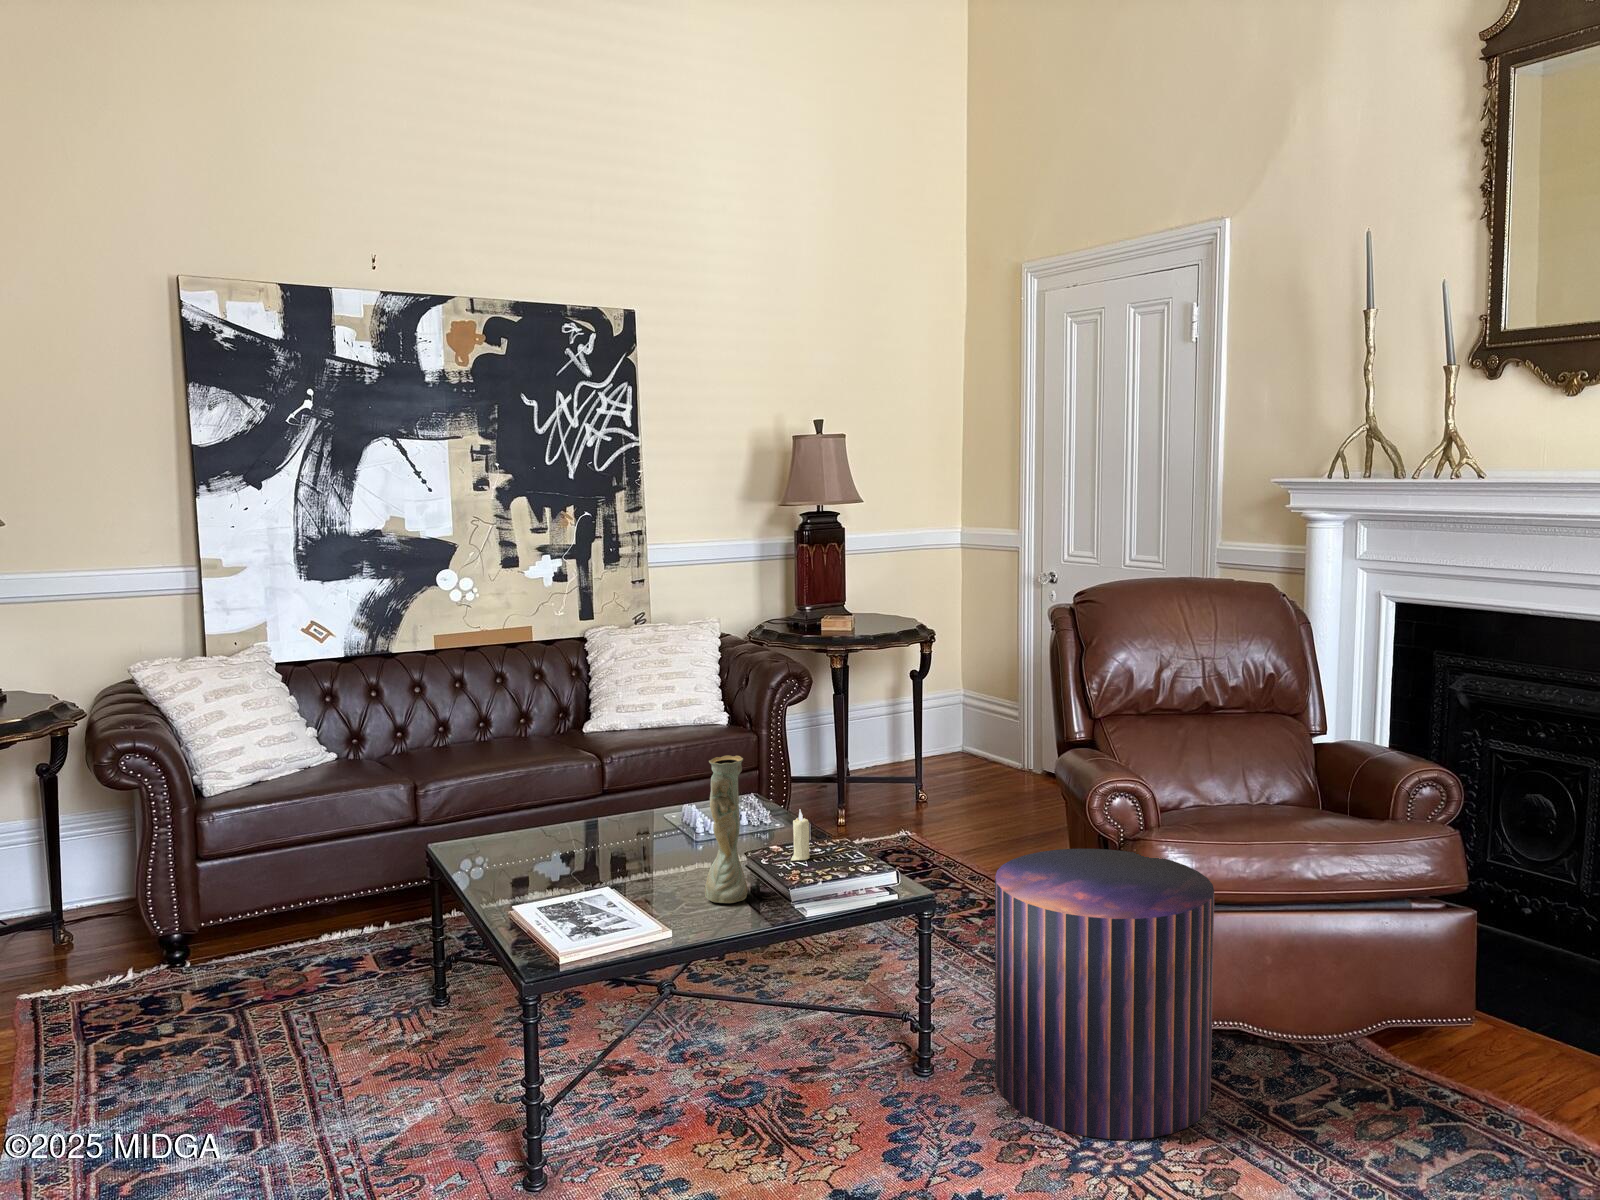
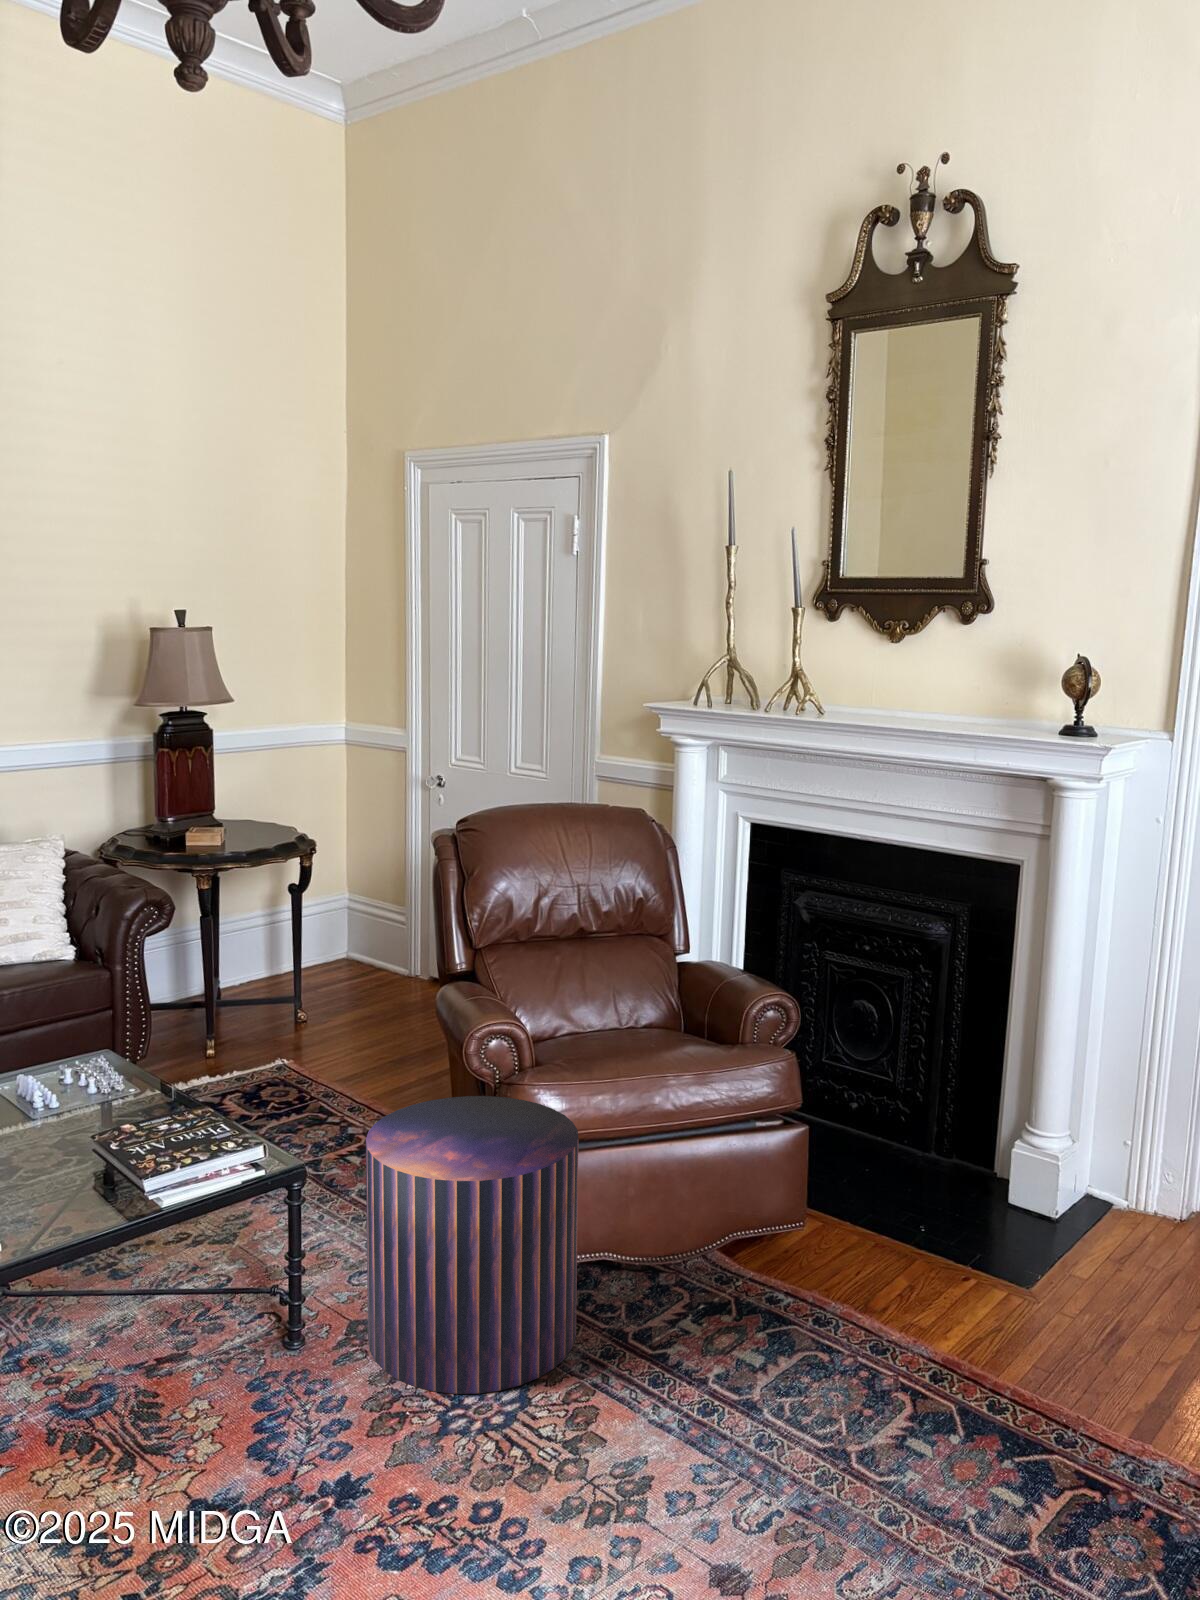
vase: present [704,755,747,903] -> none [42,1037,93,1201]
candle: present [791,810,810,860] -> none [145,1080,167,1136]

